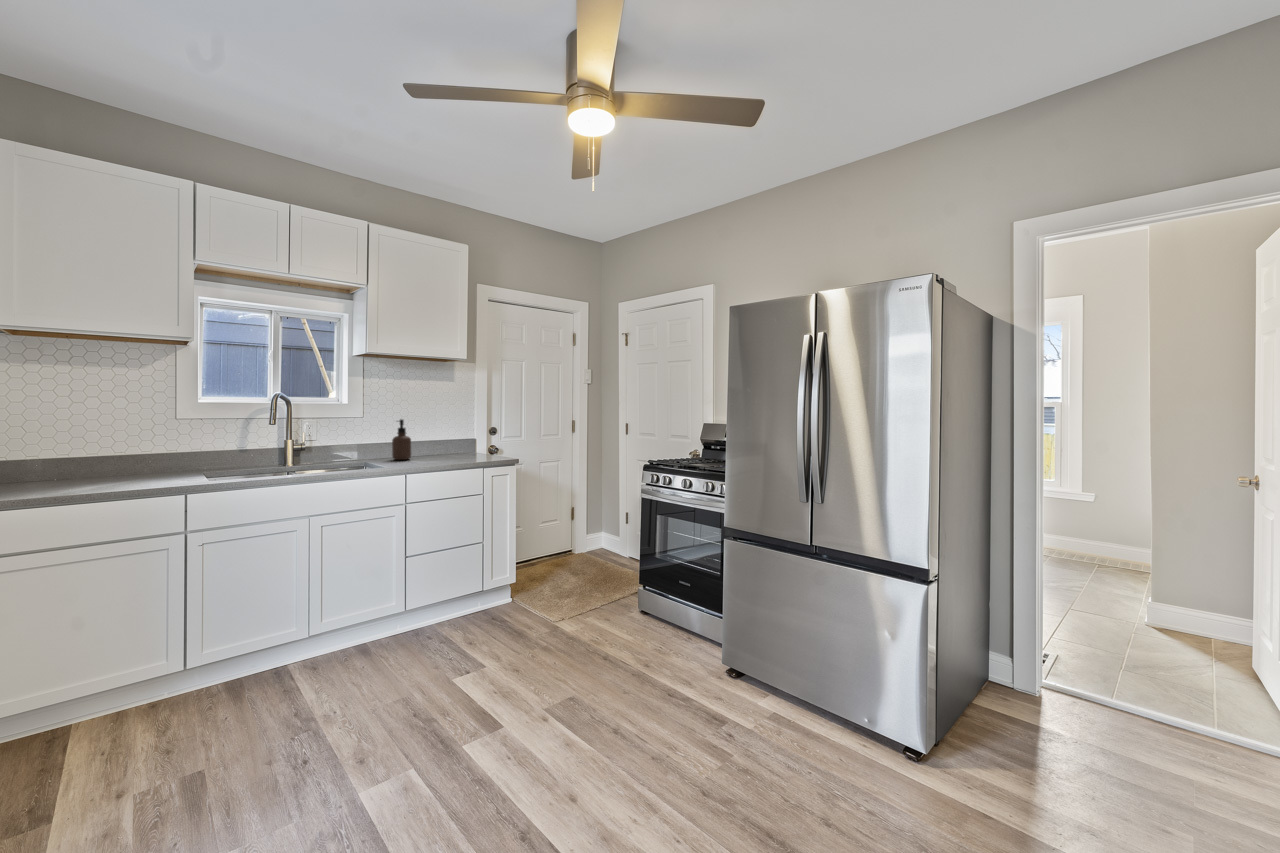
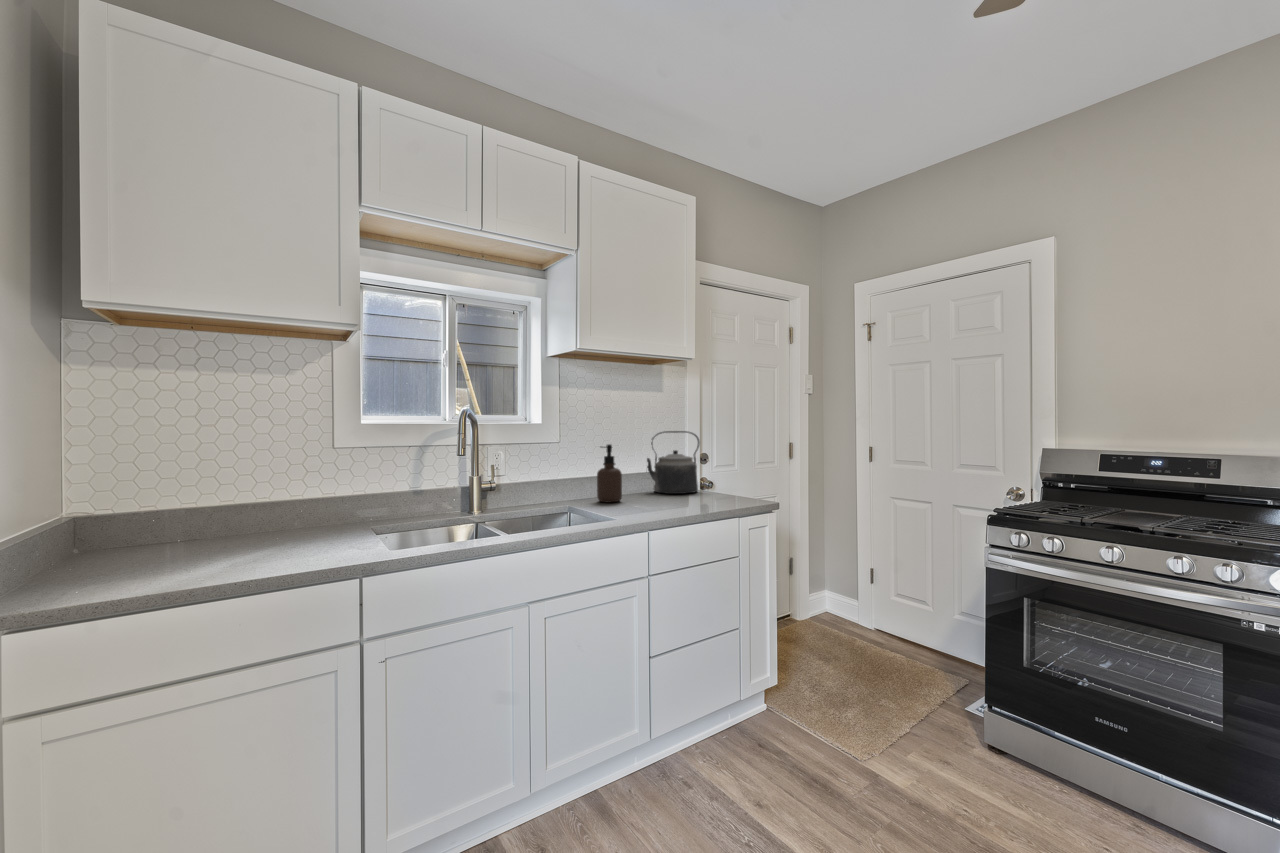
kettle: none [437,411,481,455] -> present [647,431,700,494]

